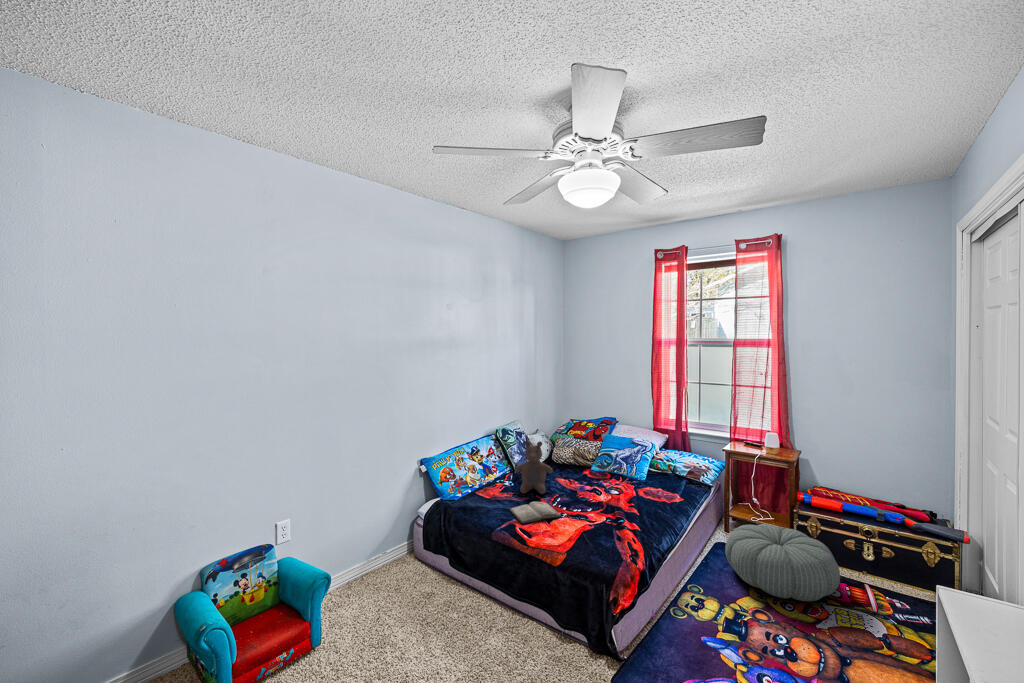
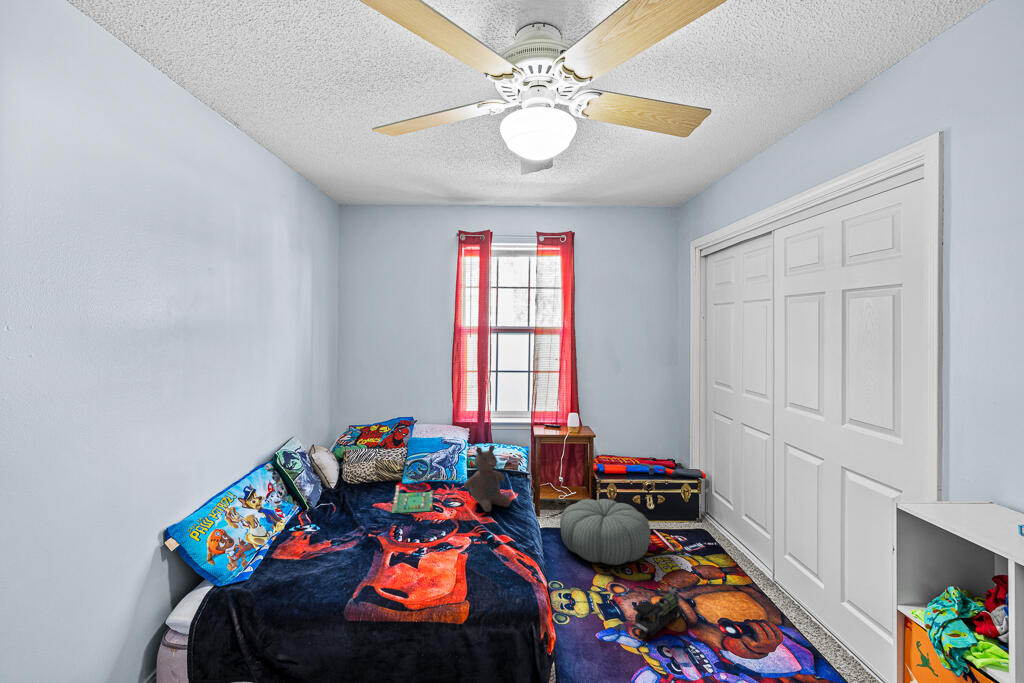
bear: present [515,441,553,494] -> present [464,445,511,512]
board game: none [565,469,608,493] -> present [392,486,433,513]
diary: present [510,501,562,524] -> none [346,541,425,582]
toy train: none [741,624,825,666] -> present [633,582,683,638]

